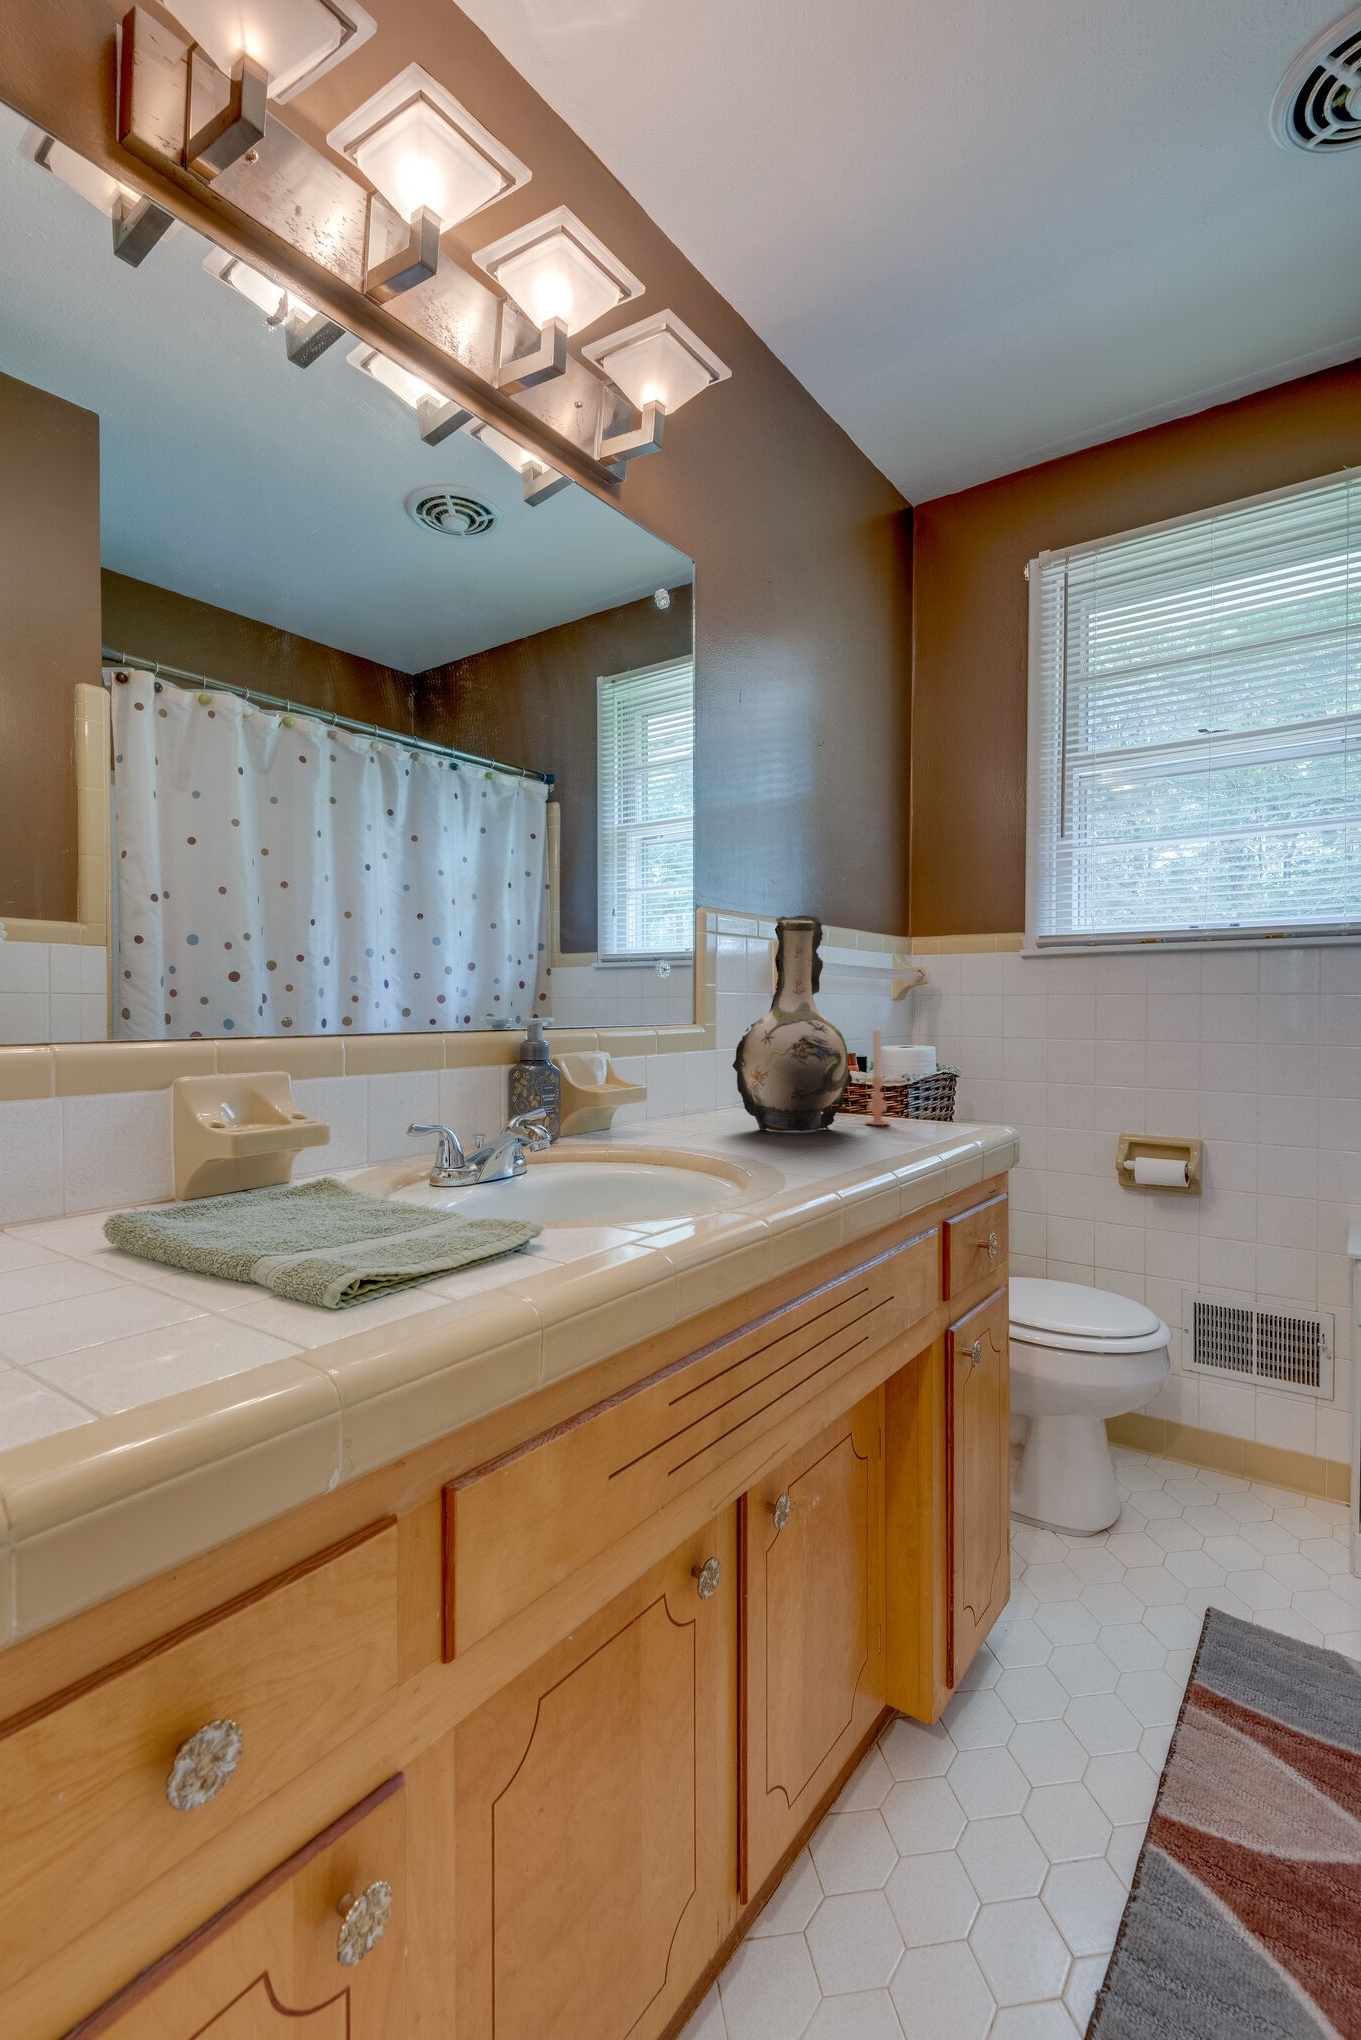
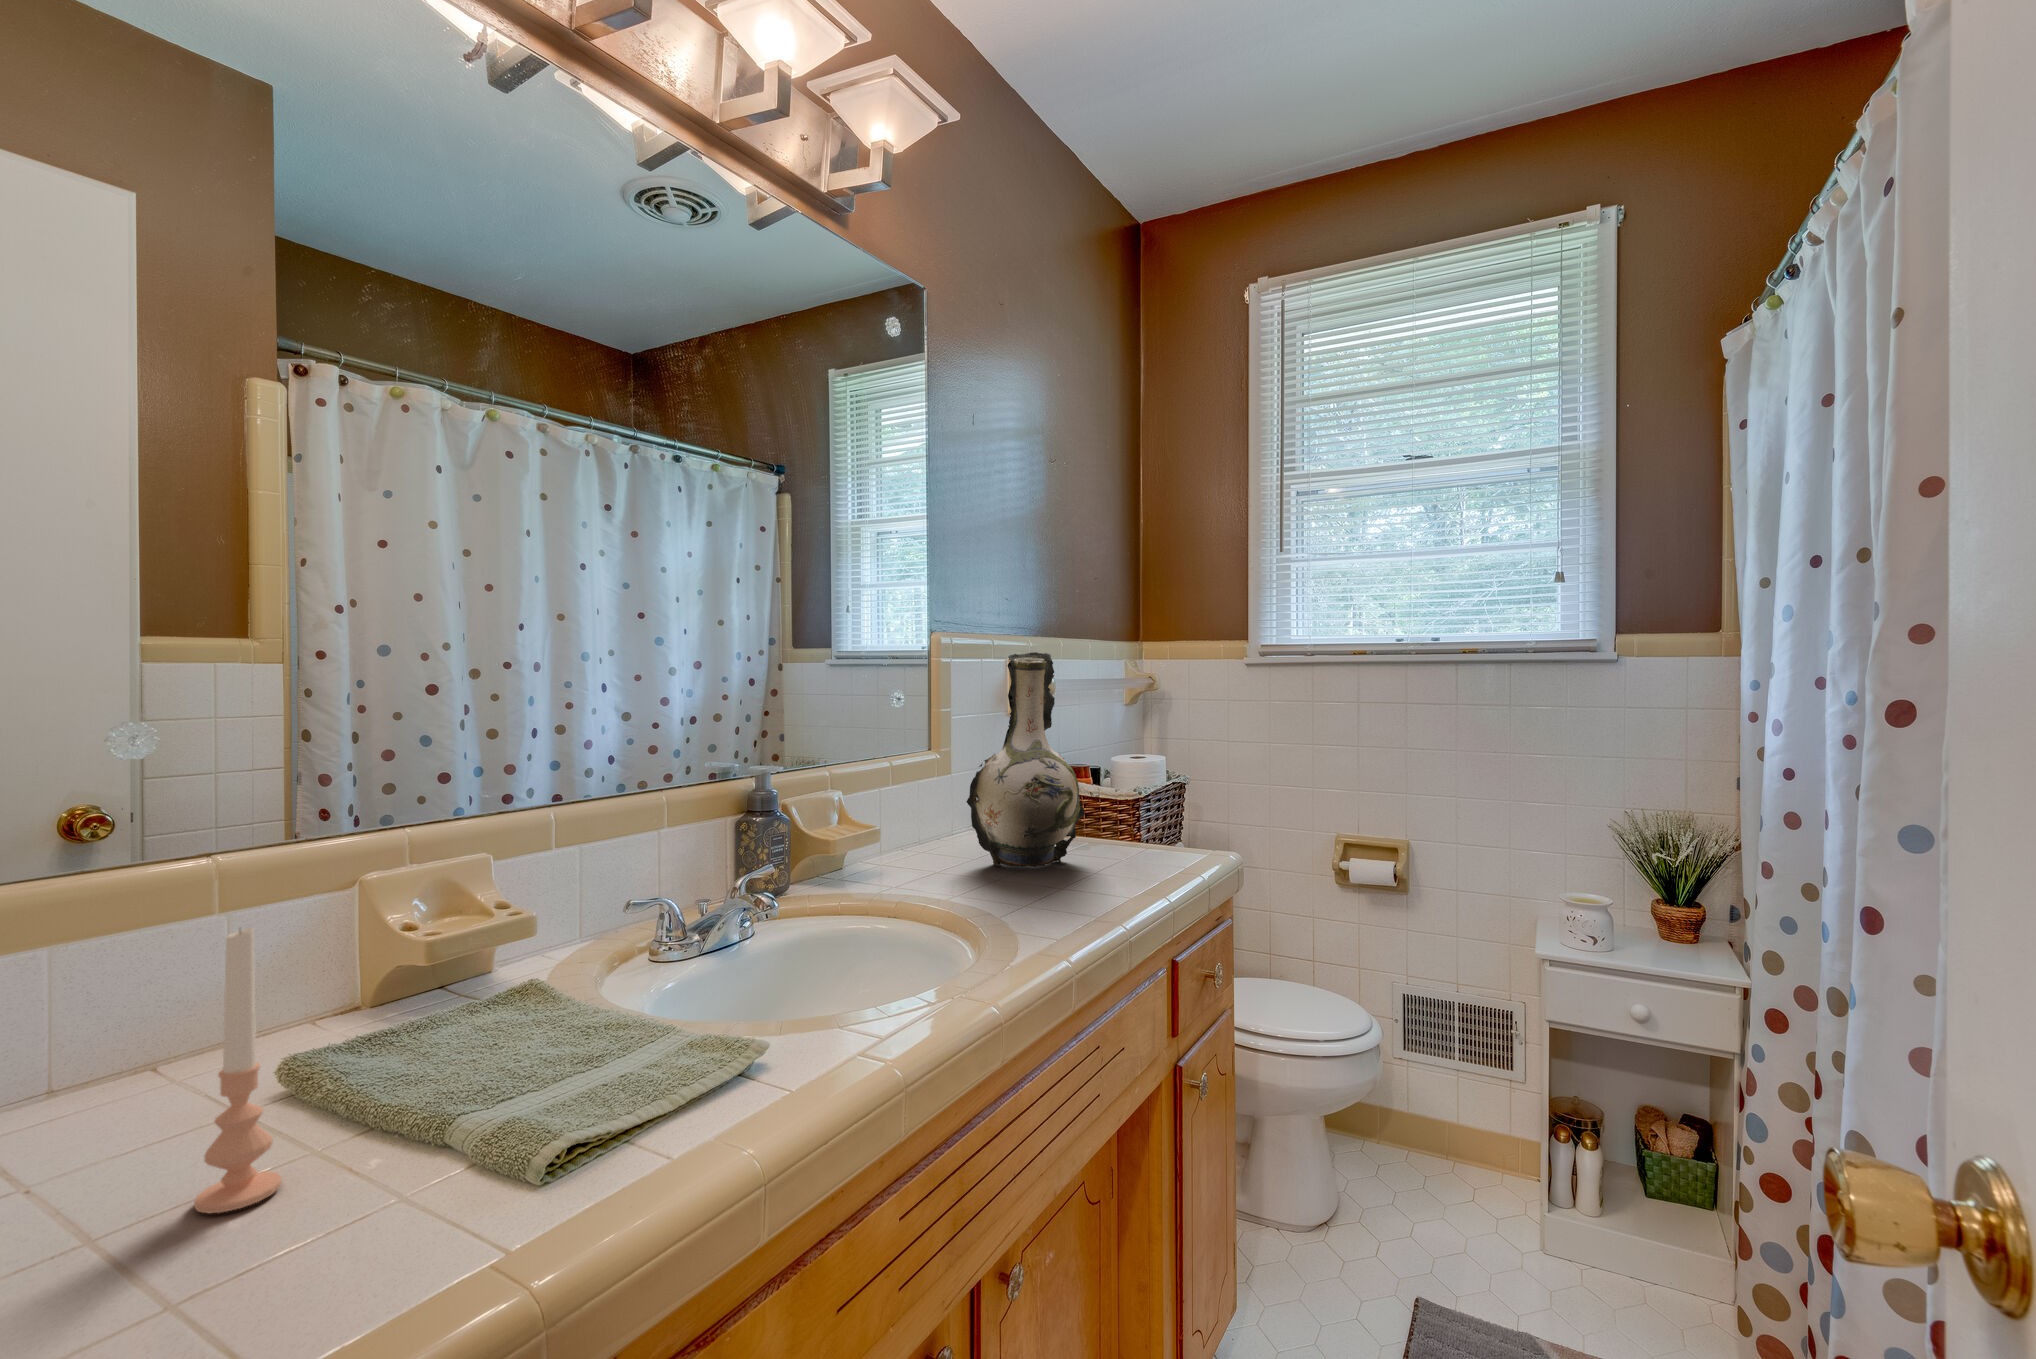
candle: present [866,1028,889,1125] -> present [194,928,282,1214]

